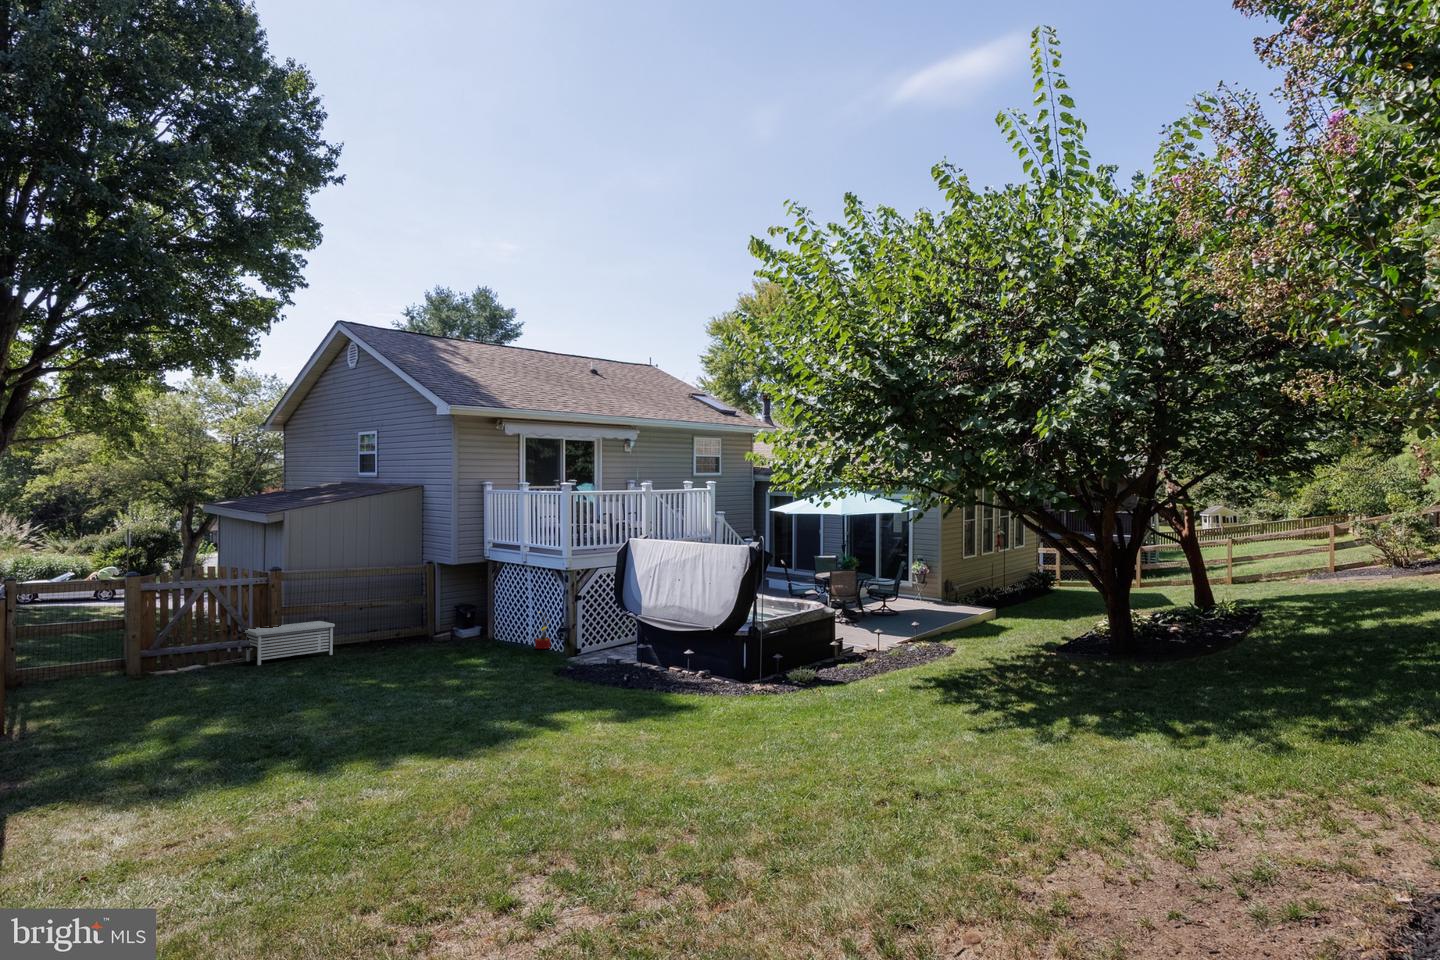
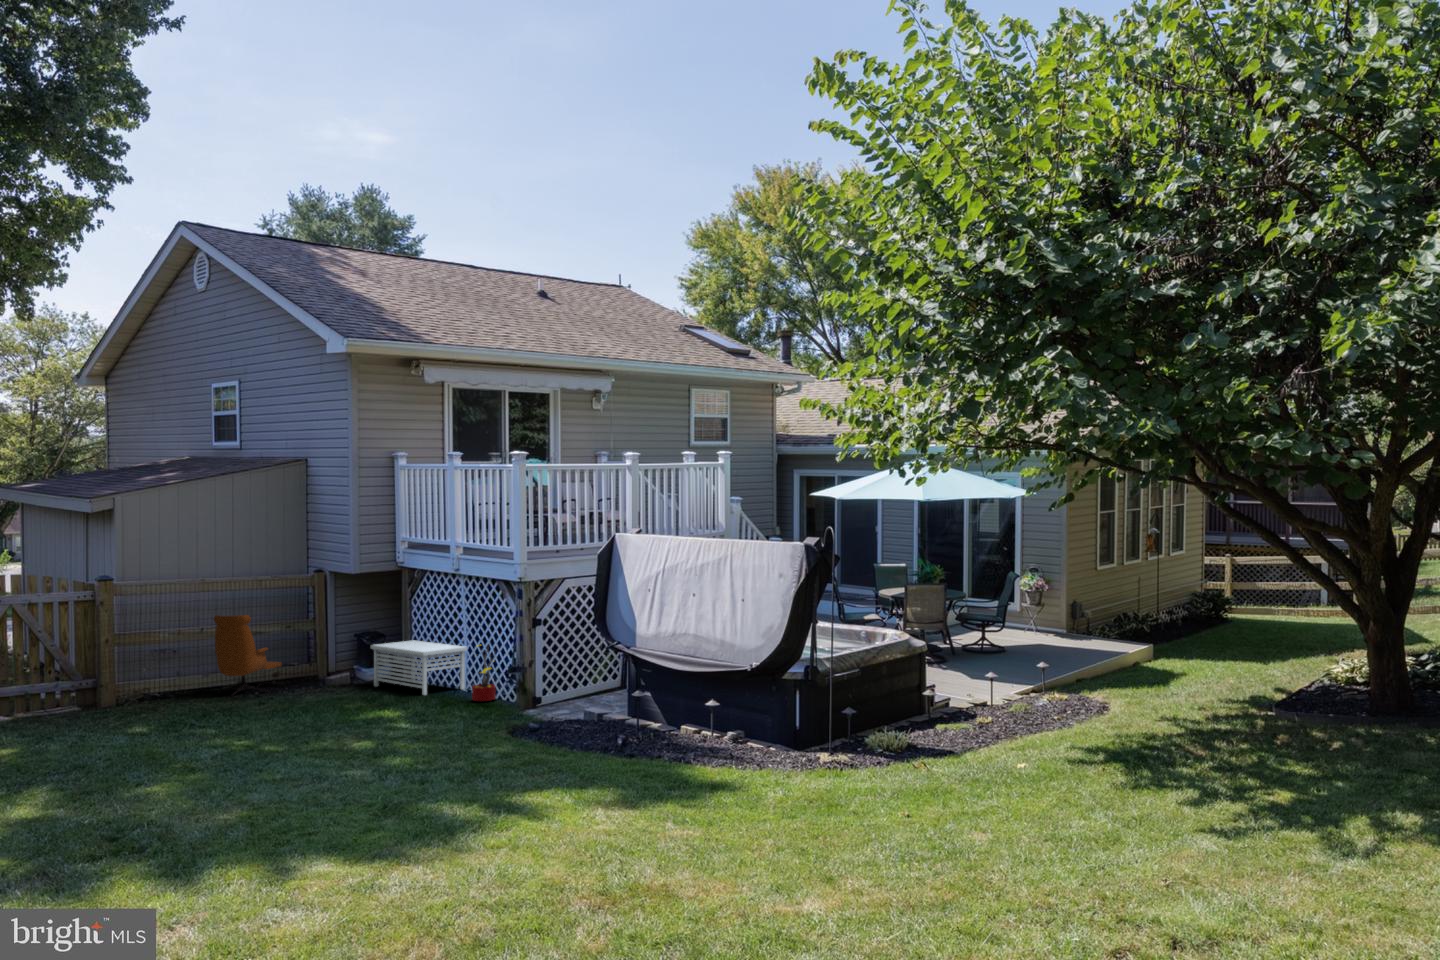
lounge chair: none [366,592,410,646] -> present [214,615,282,696]
storage bench: present [244,621,335,665] -> present [370,640,467,695]

